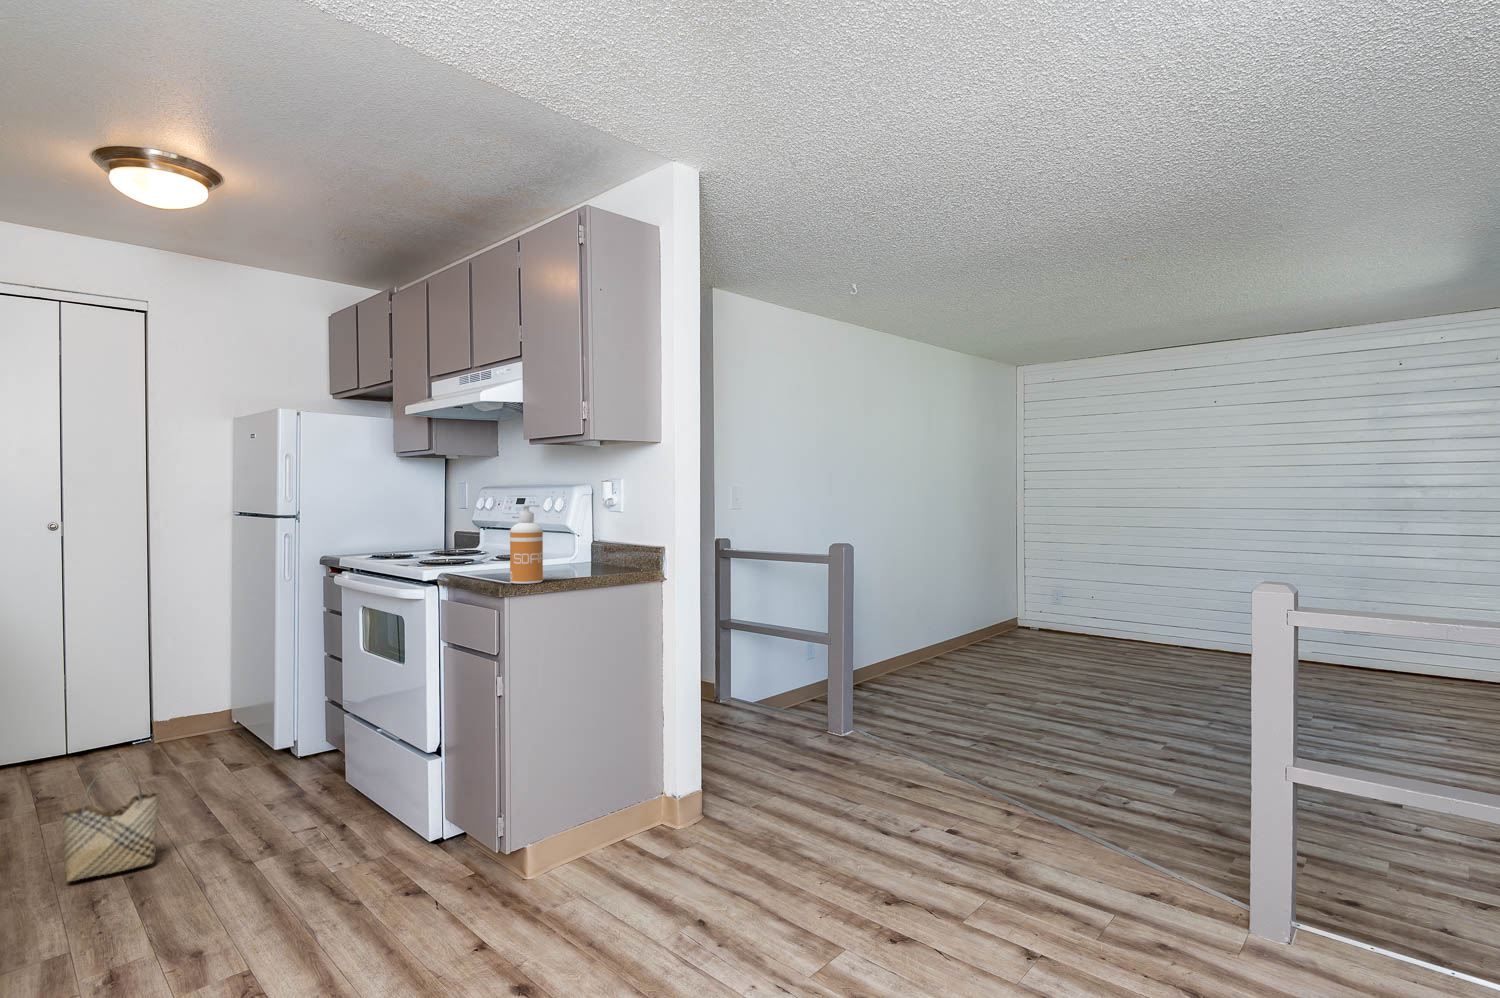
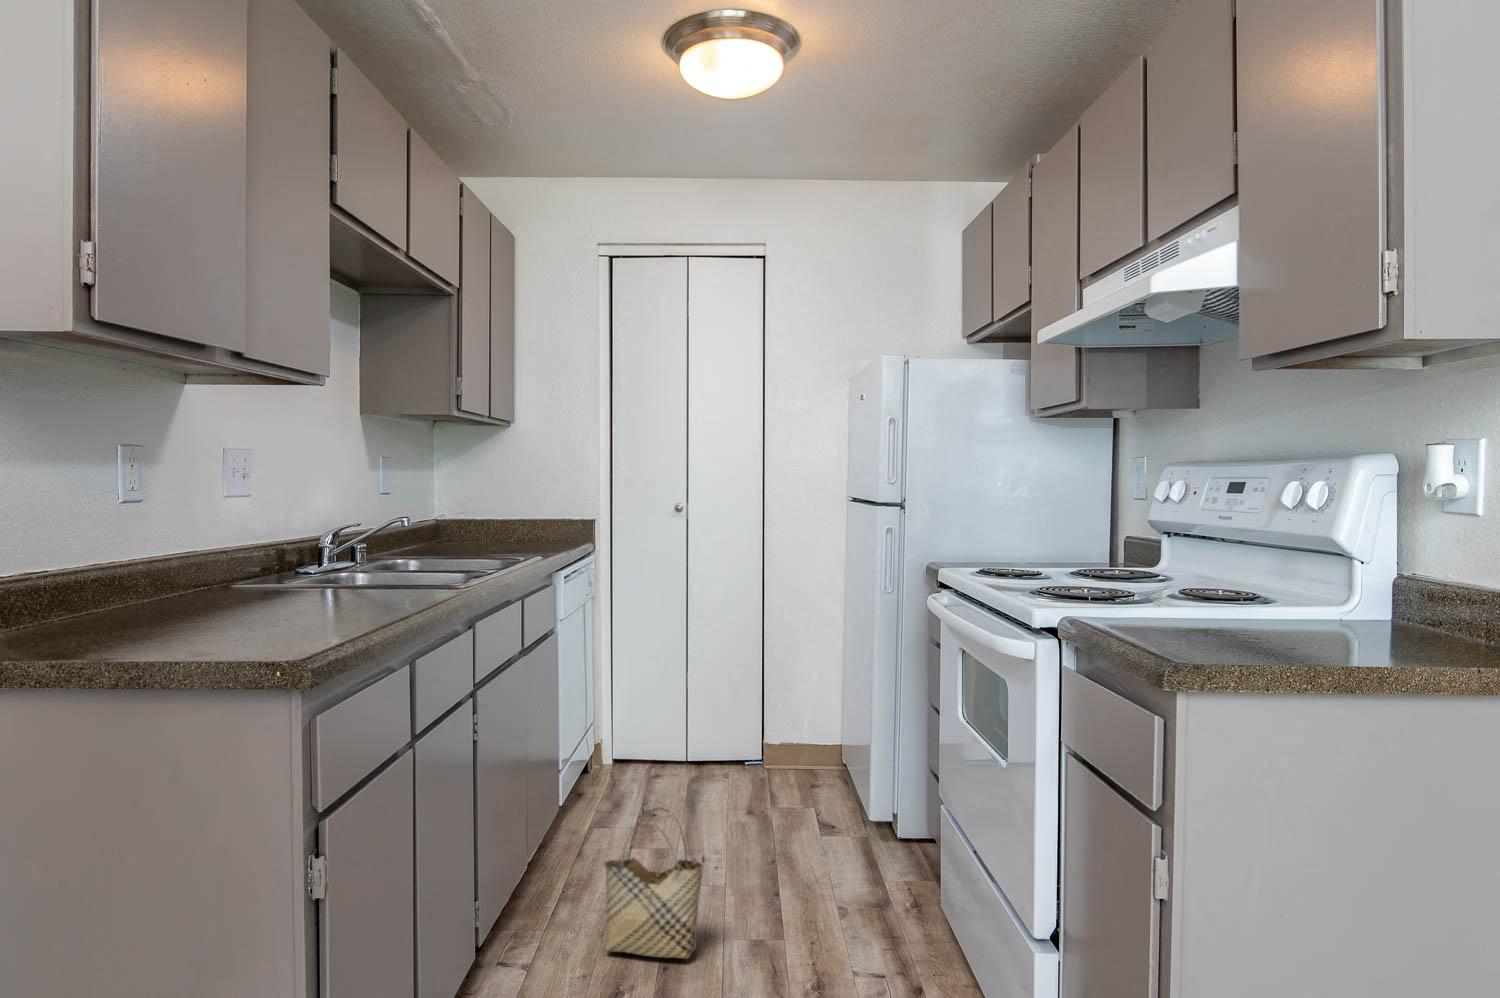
soap dispenser: present [510,505,543,584] -> none [1194,489,1275,667]

